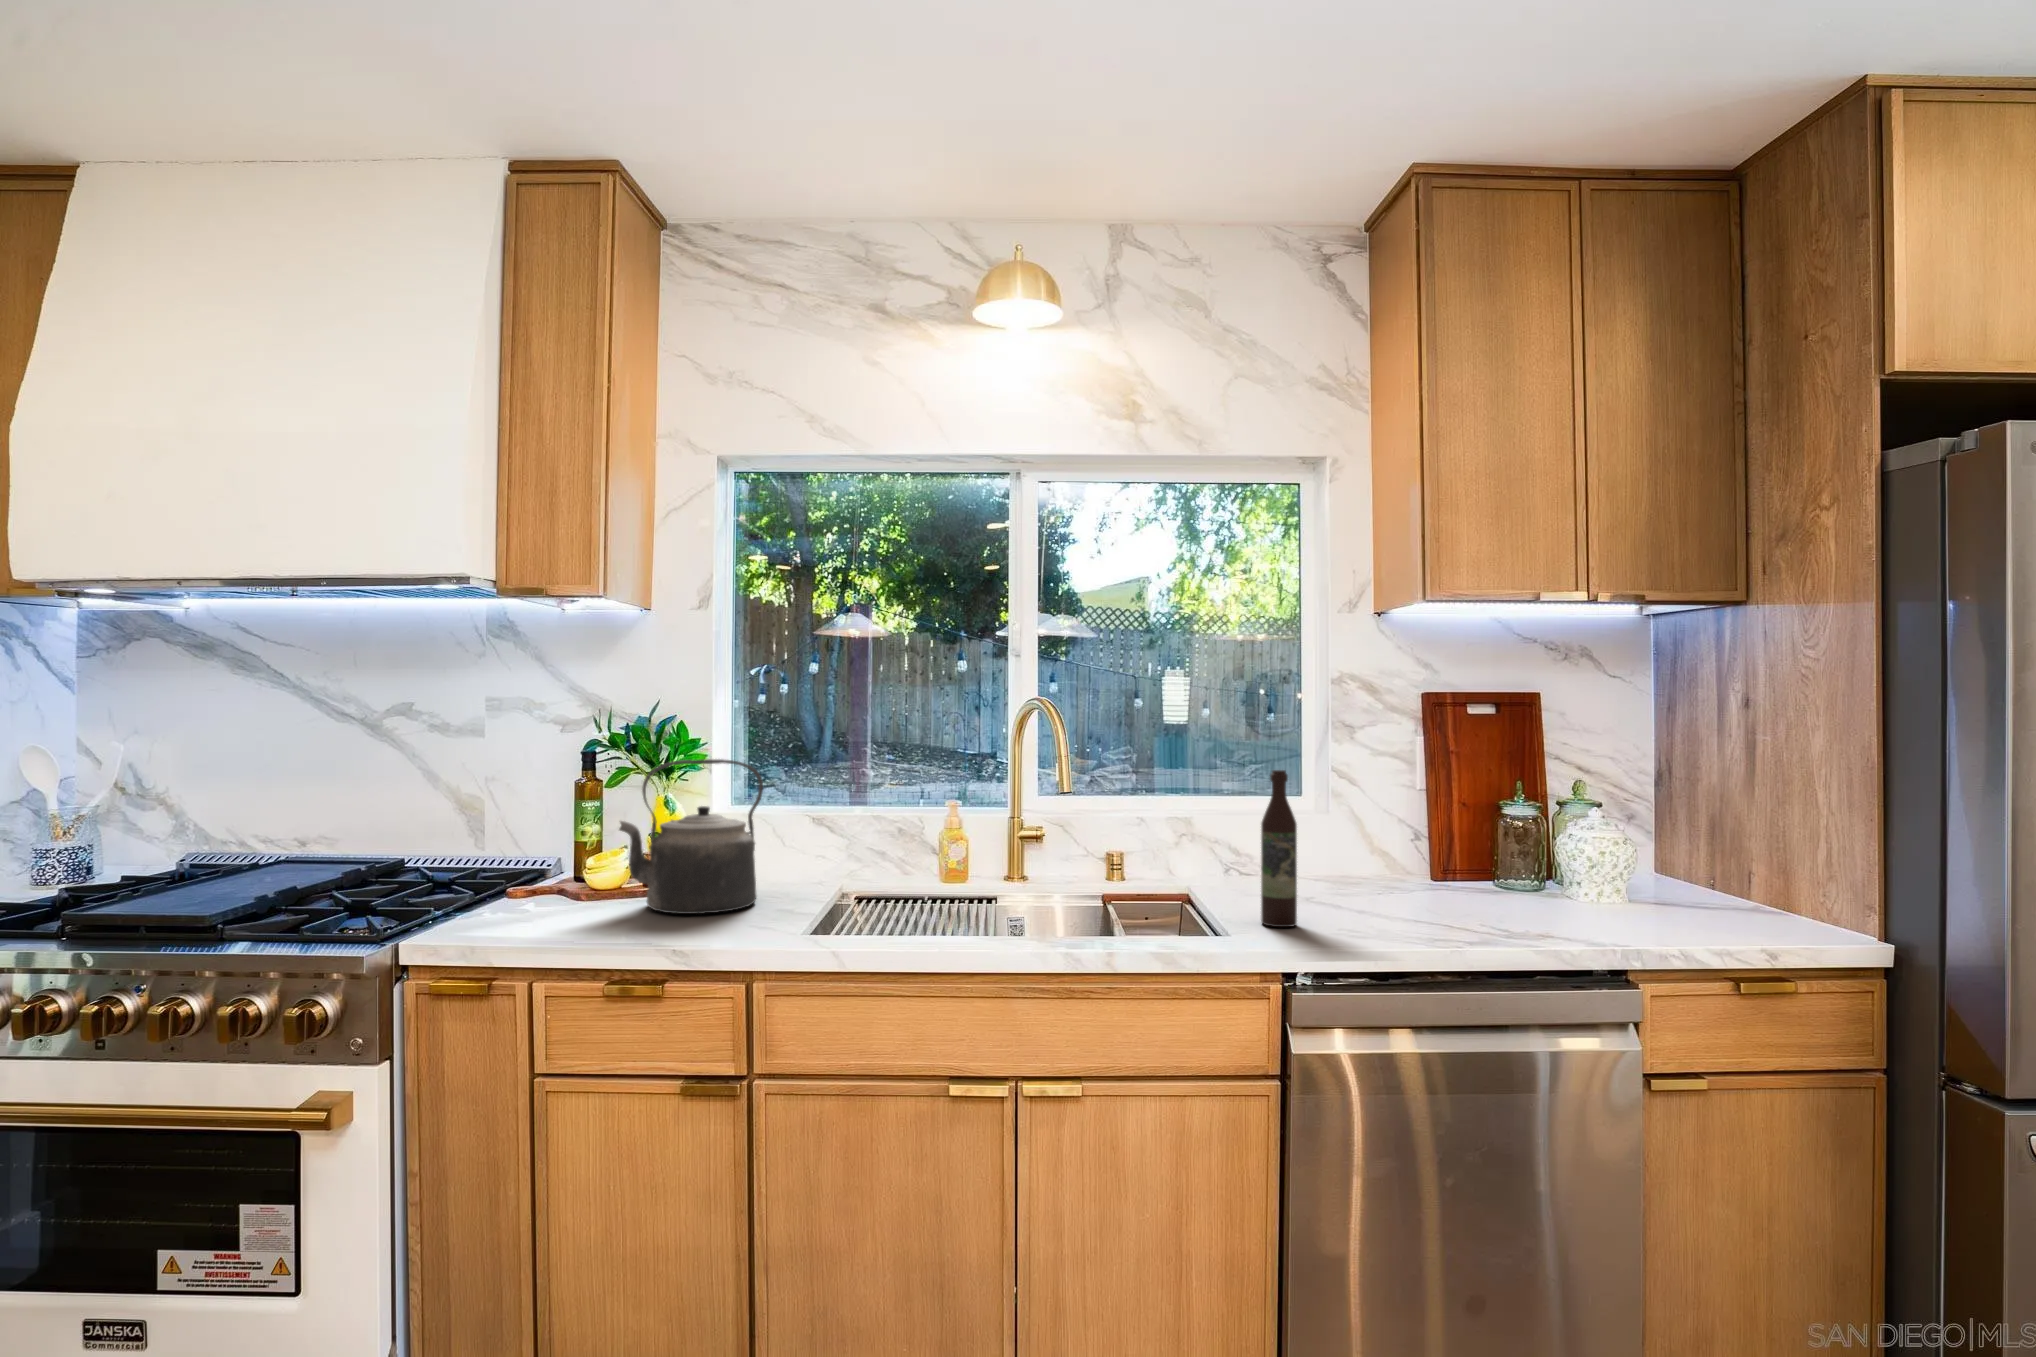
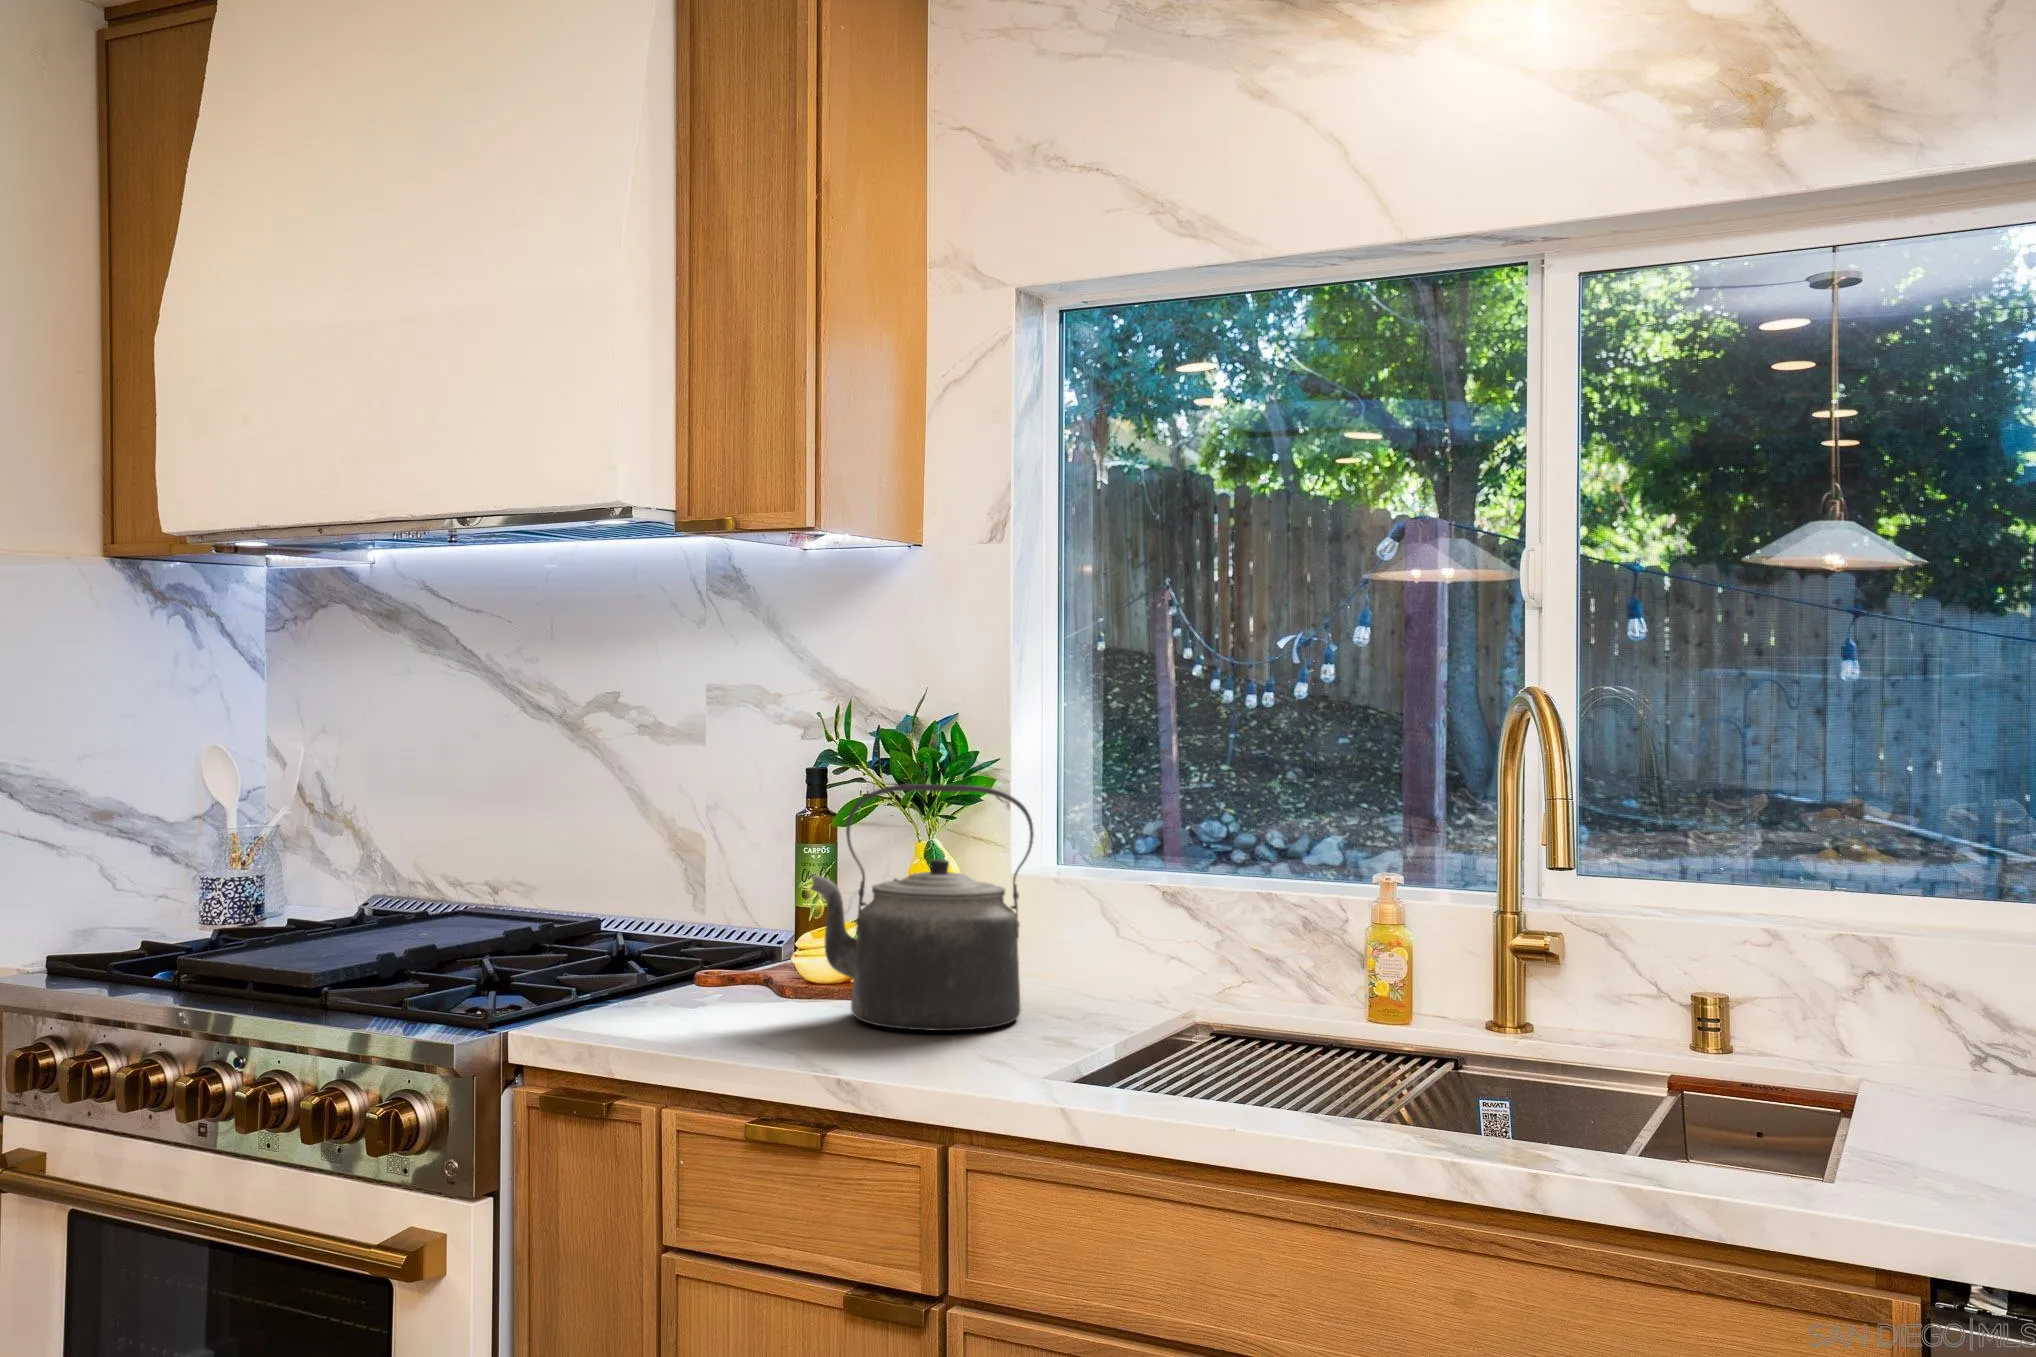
wine bottle: present [1261,770,1297,927] -> none [1904,838,1985,1161]

